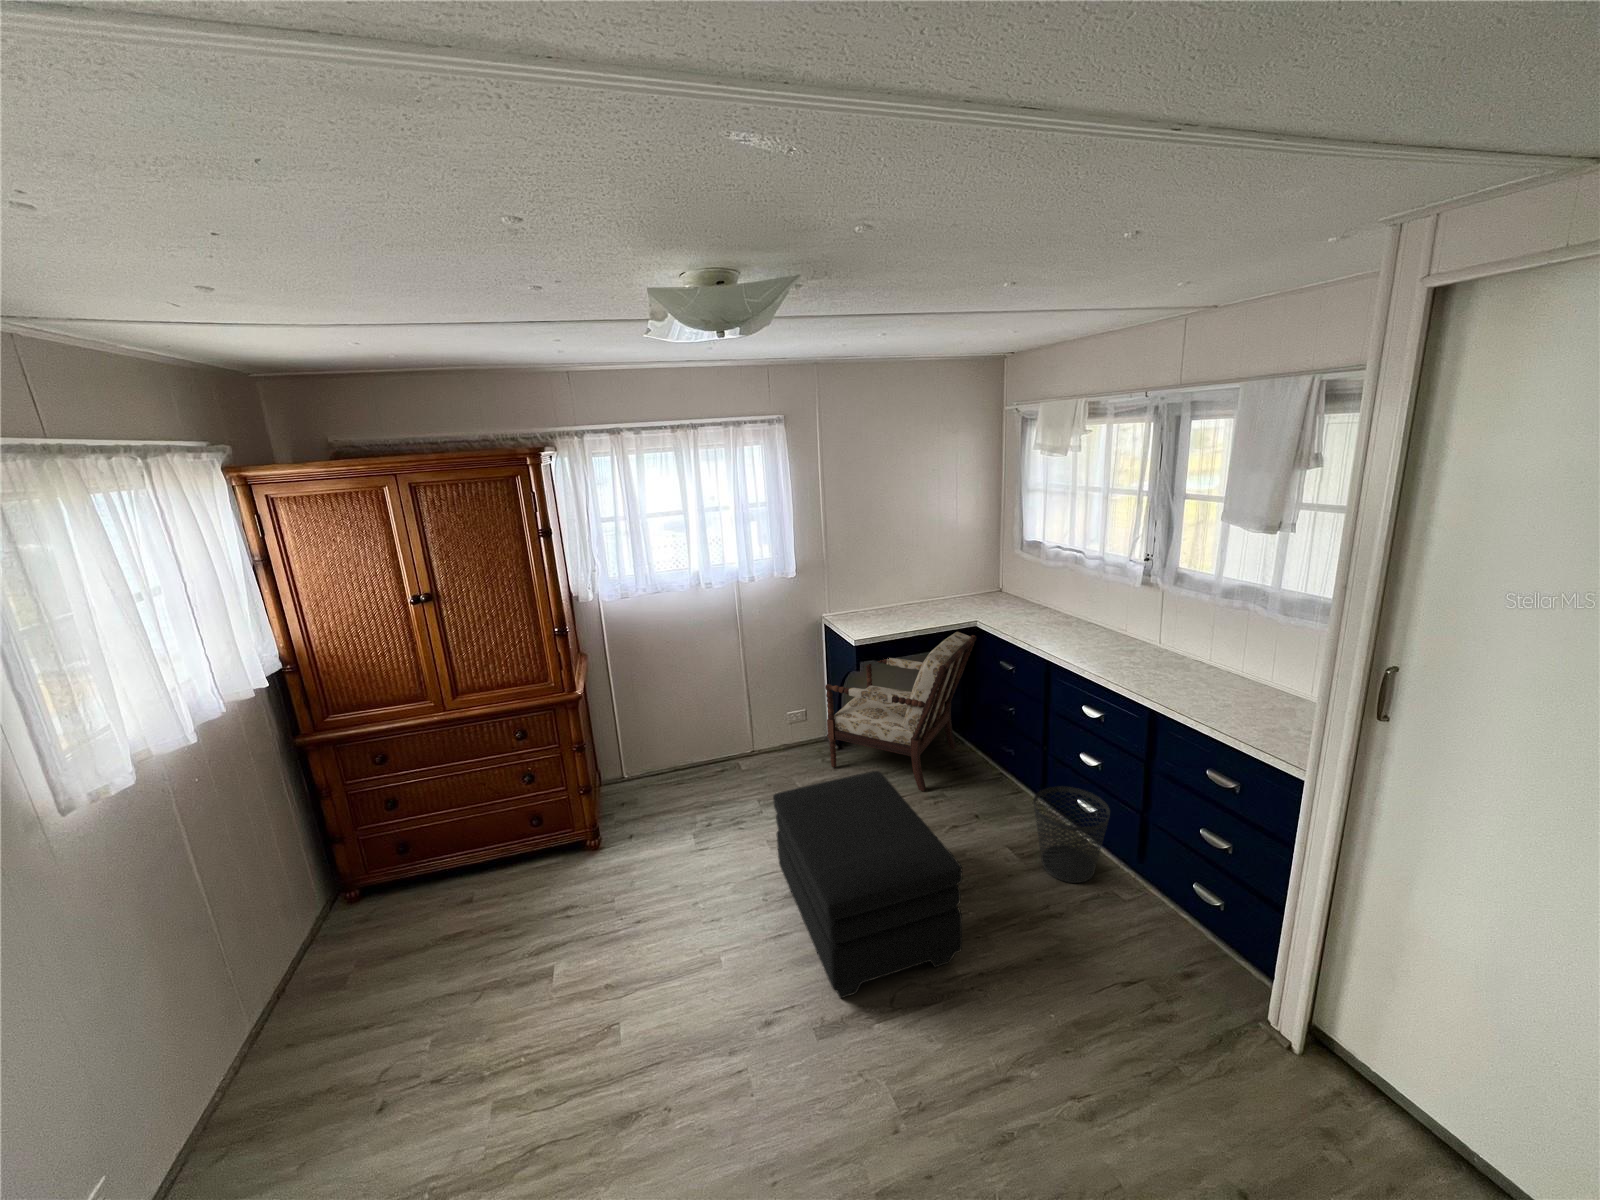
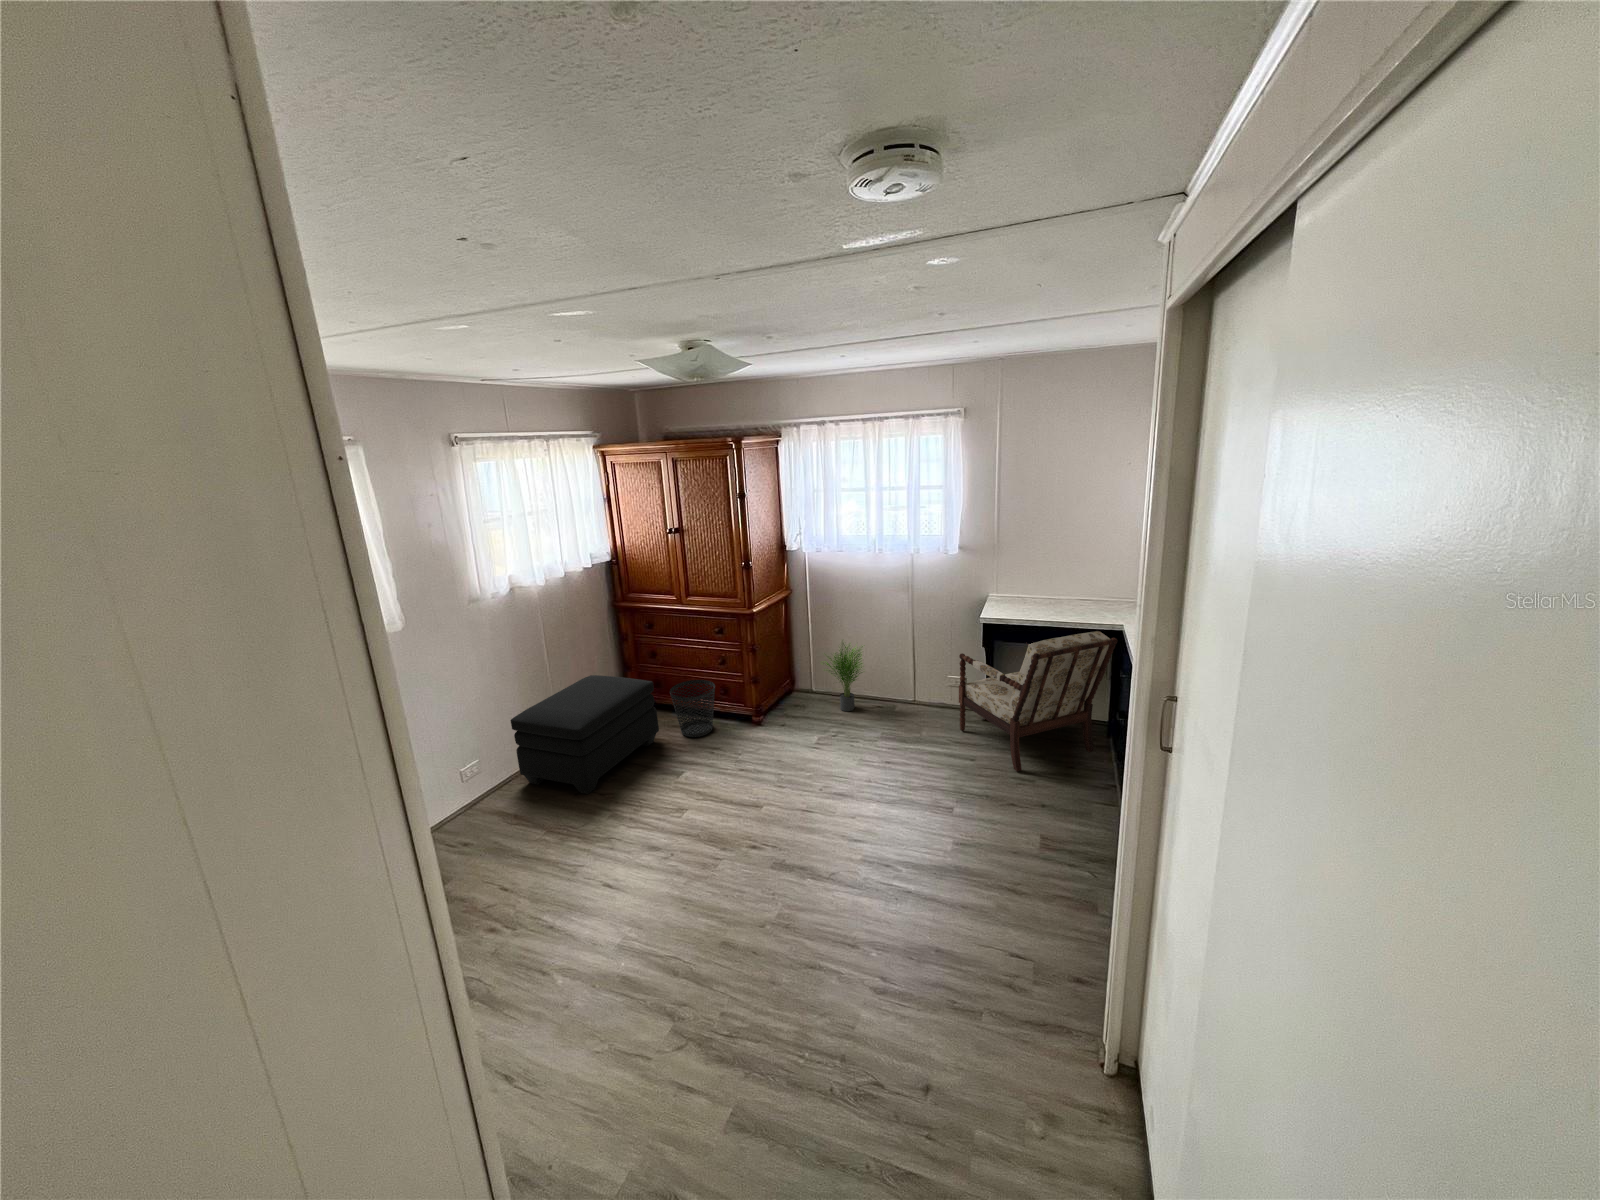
potted plant: none [645,700,714,790] -> present [826,643,863,711]
ottoman: present [773,771,962,998] -> present [510,675,659,794]
wastebasket: present [1033,786,1110,883] -> present [670,680,715,737]

